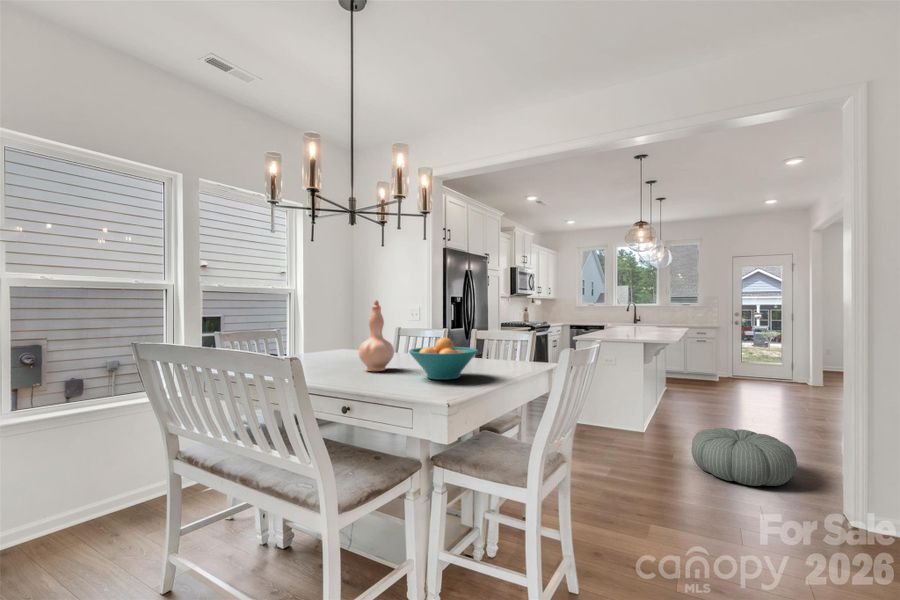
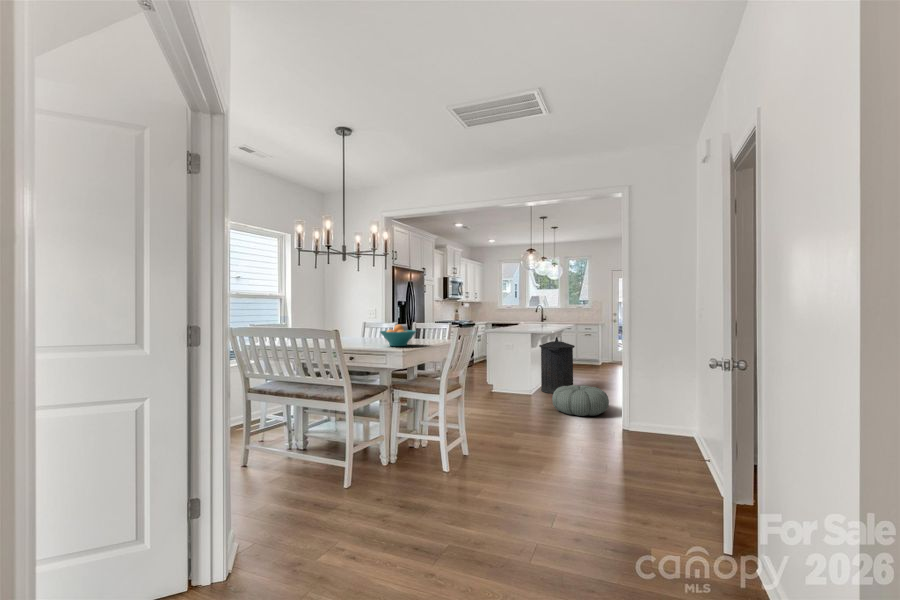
vase: present [358,300,394,371] -> none [349,304,369,344]
trash can: none [652,348,709,433] -> present [539,337,575,394]

